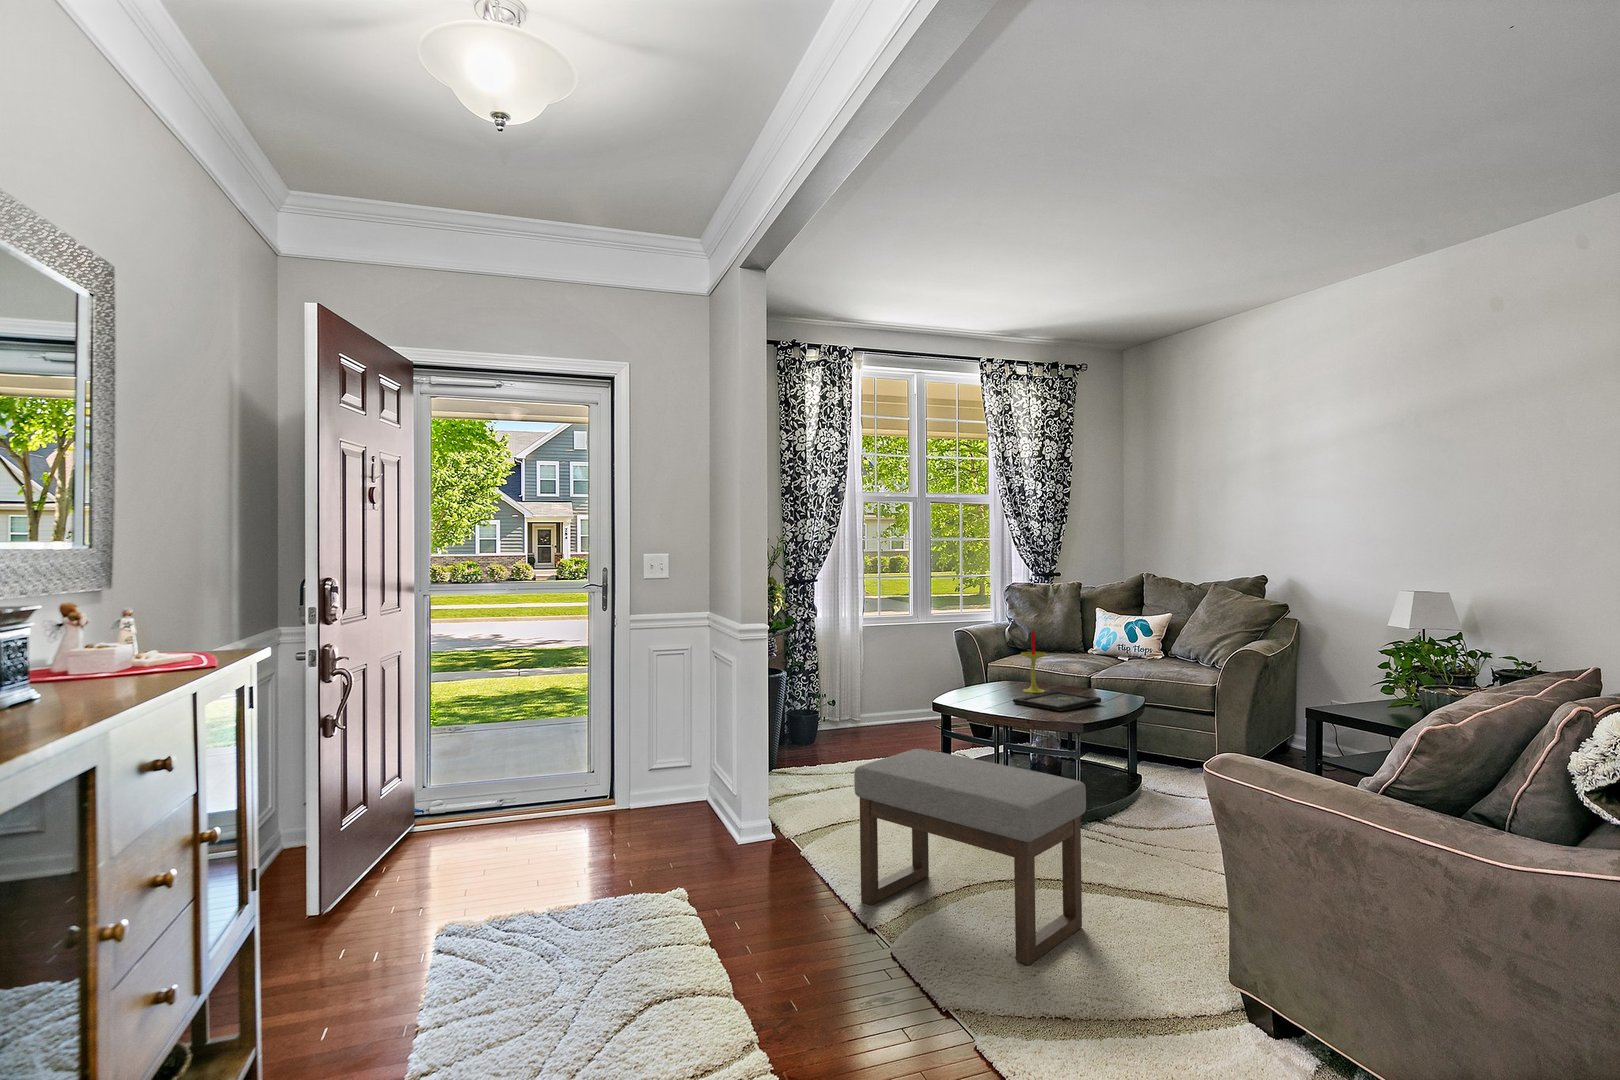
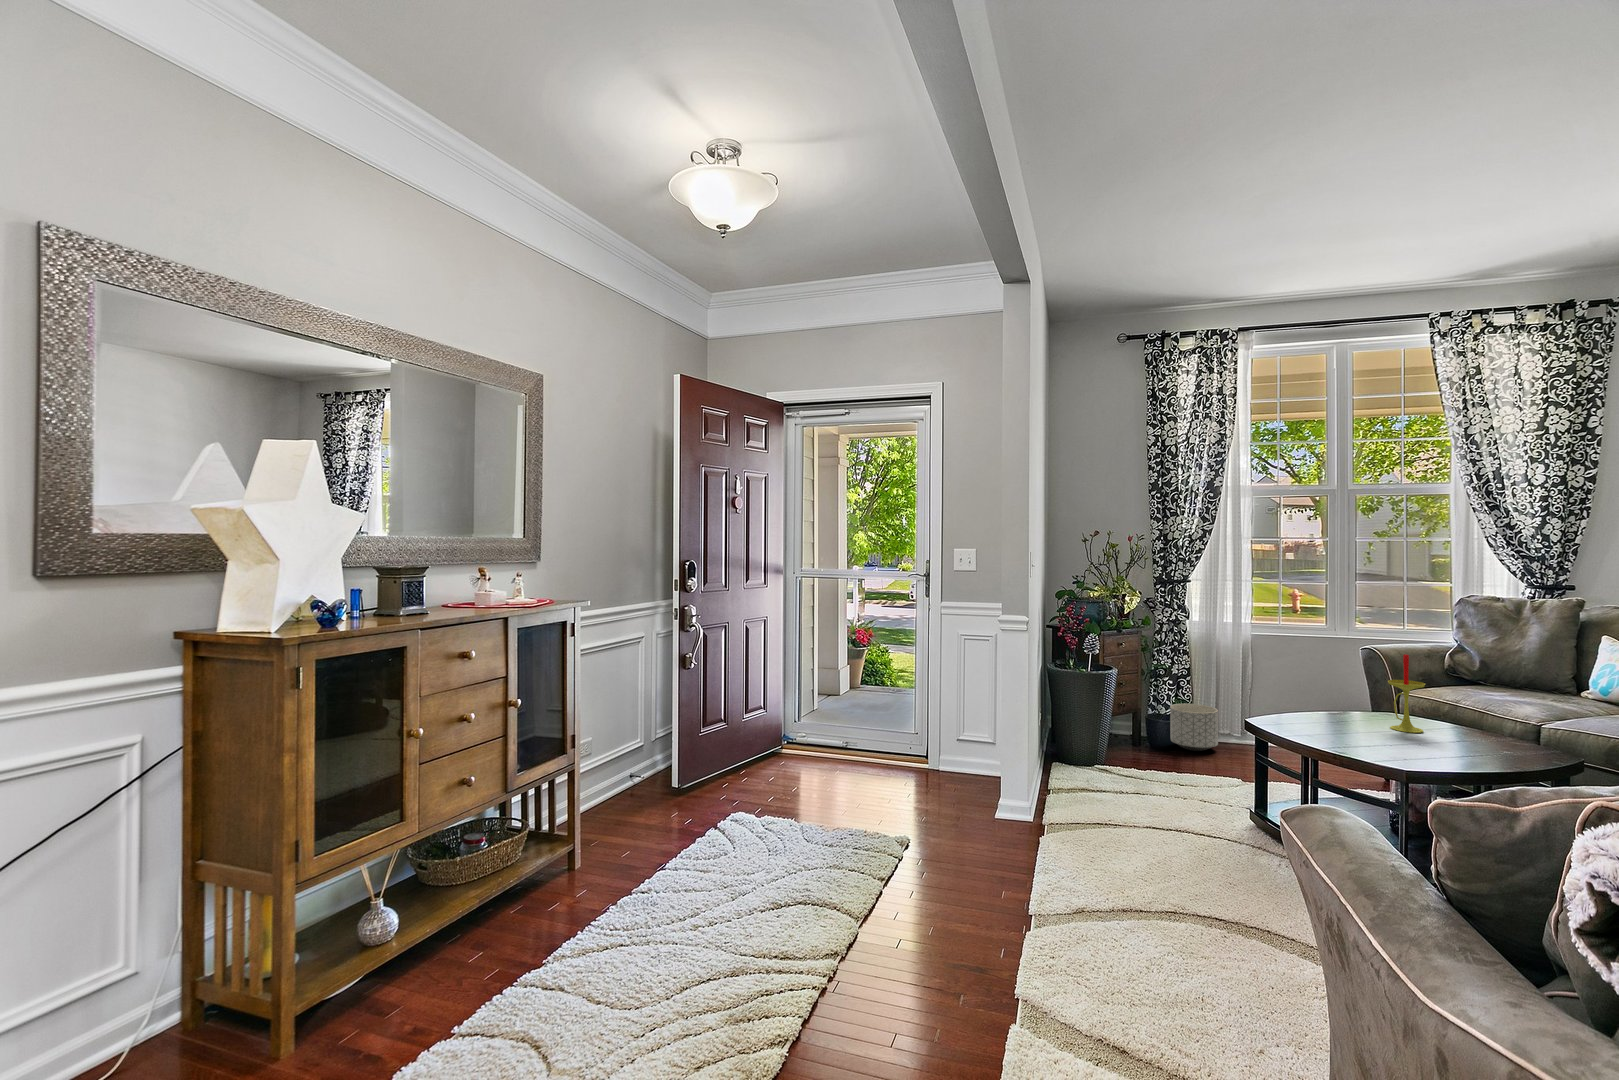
tray: present [1013,691,1101,711] -> none [1339,732,1478,756]
planter: none [811,697,852,741] -> present [1170,704,1218,751]
ottoman: present [854,748,1086,965] -> none [1031,760,1252,1004]

